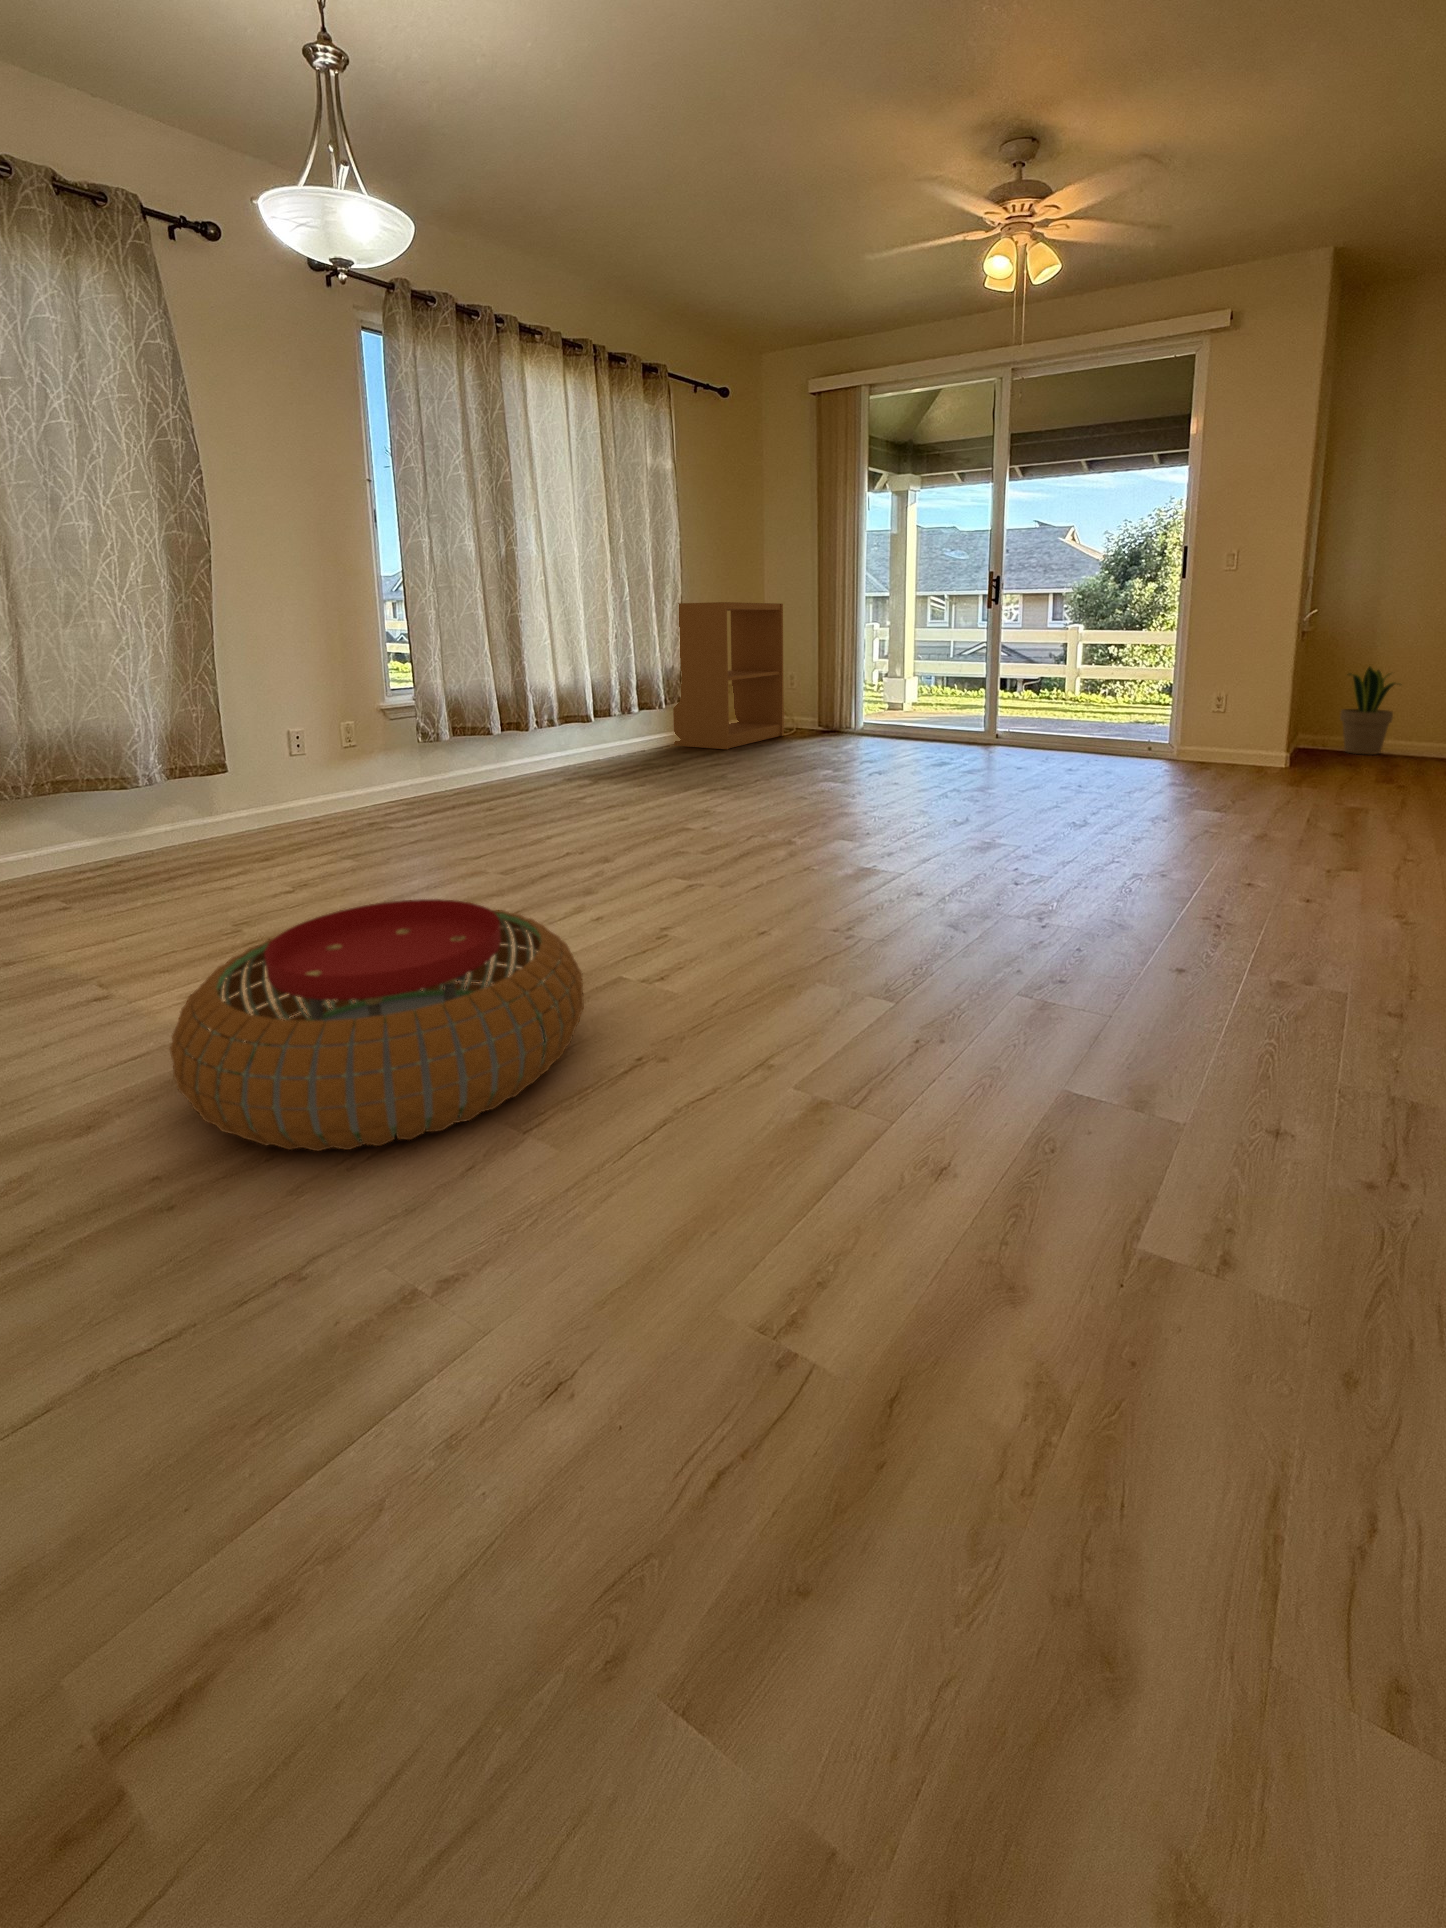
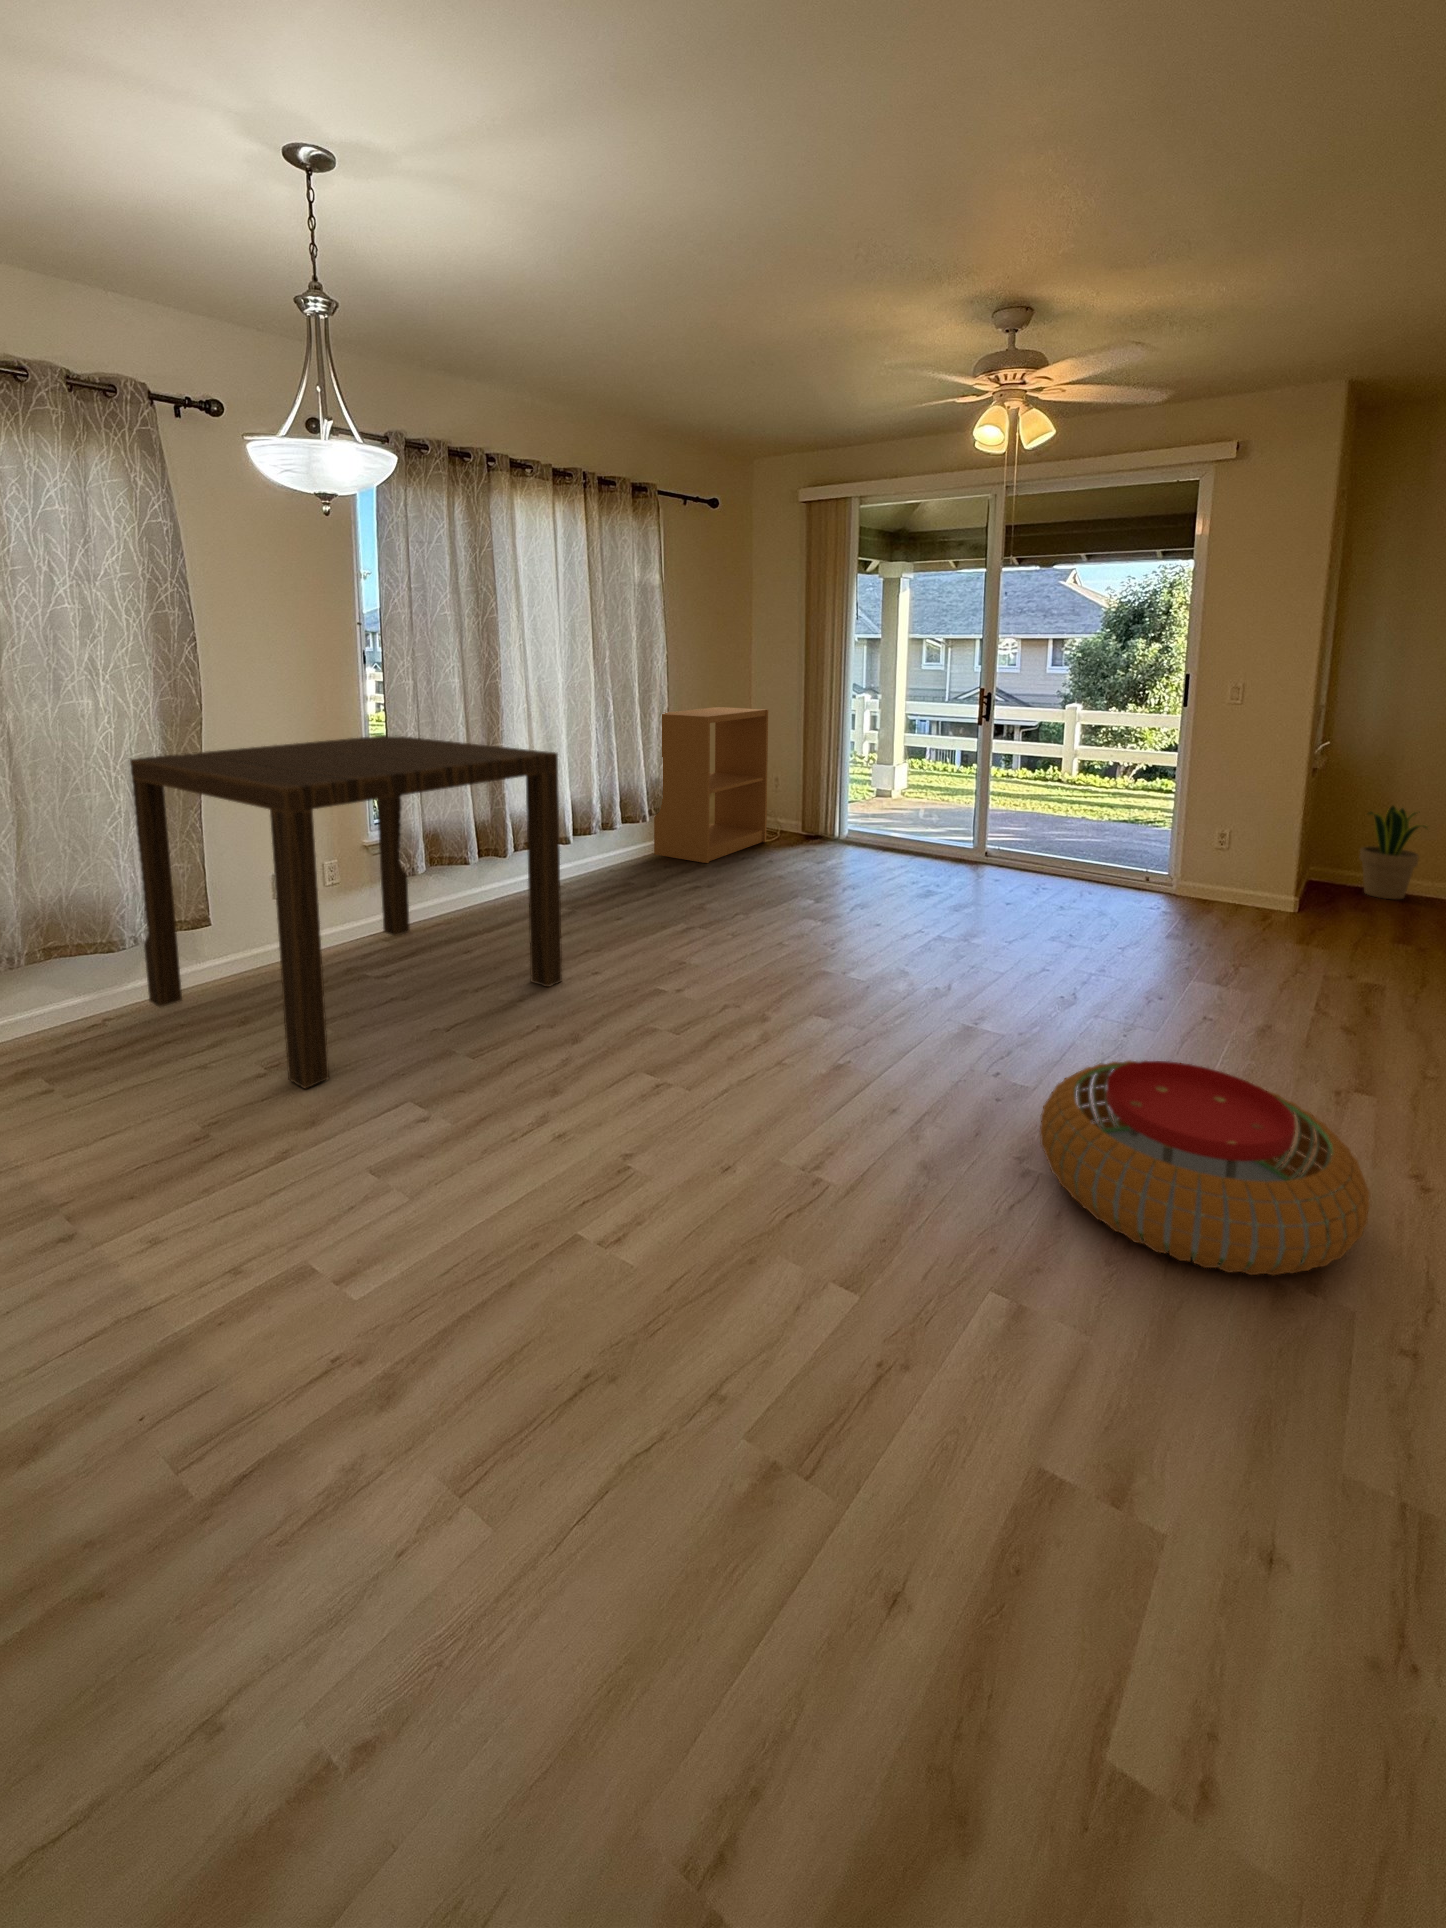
dining table: none [133,581,592,894] -> present [130,735,562,1088]
pouf: present [170,899,584,1151] -> present [1040,1060,1370,1275]

